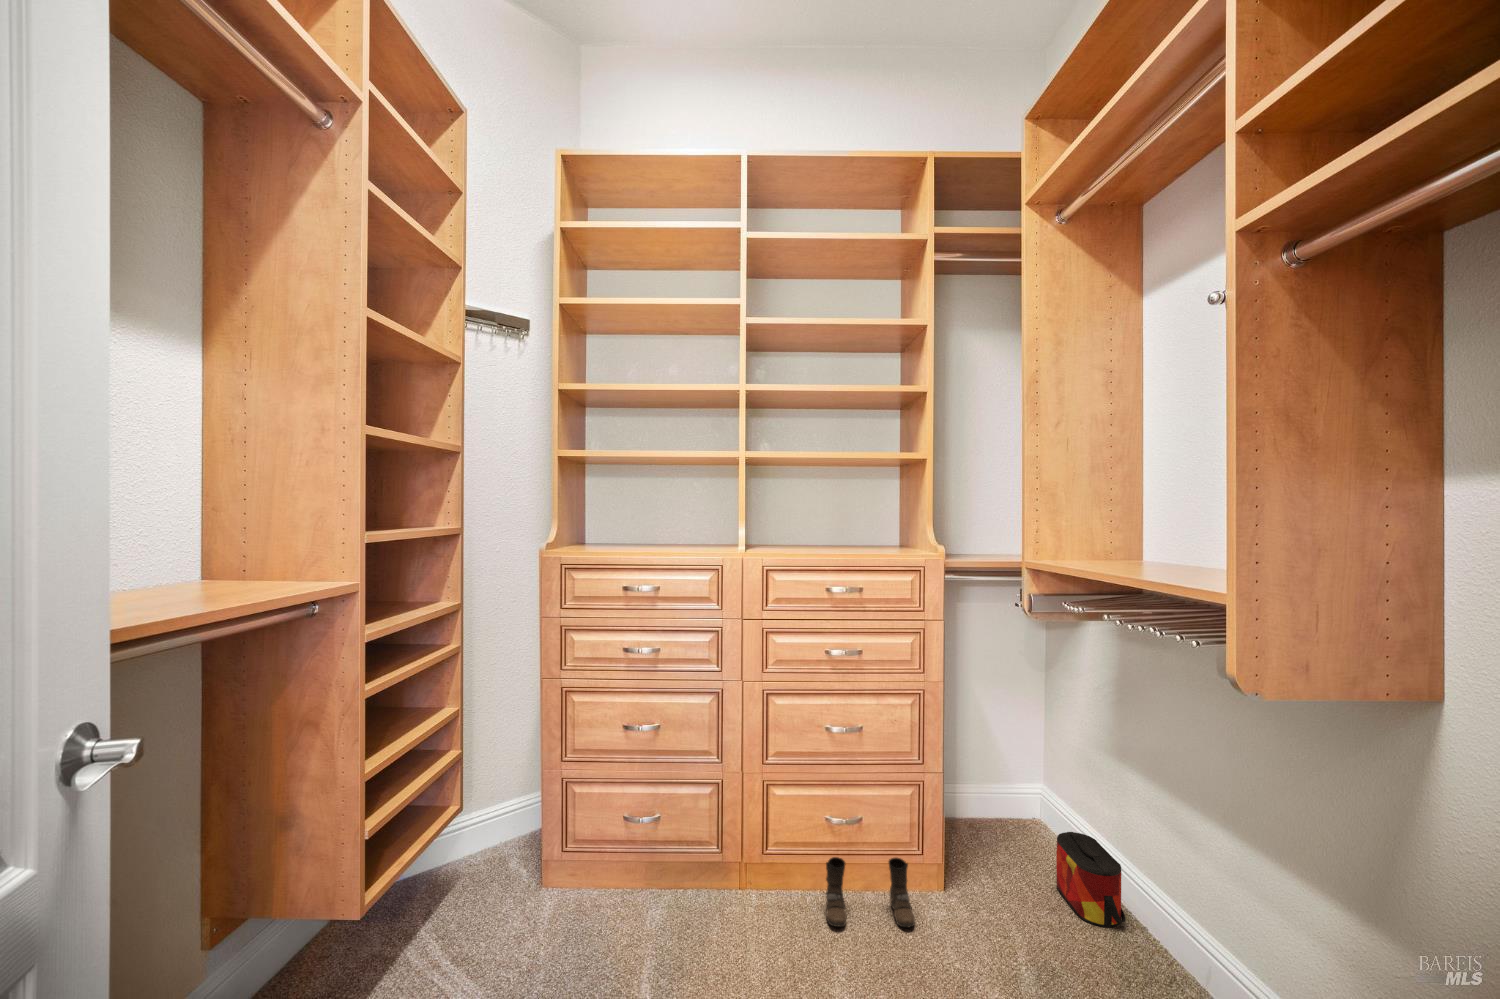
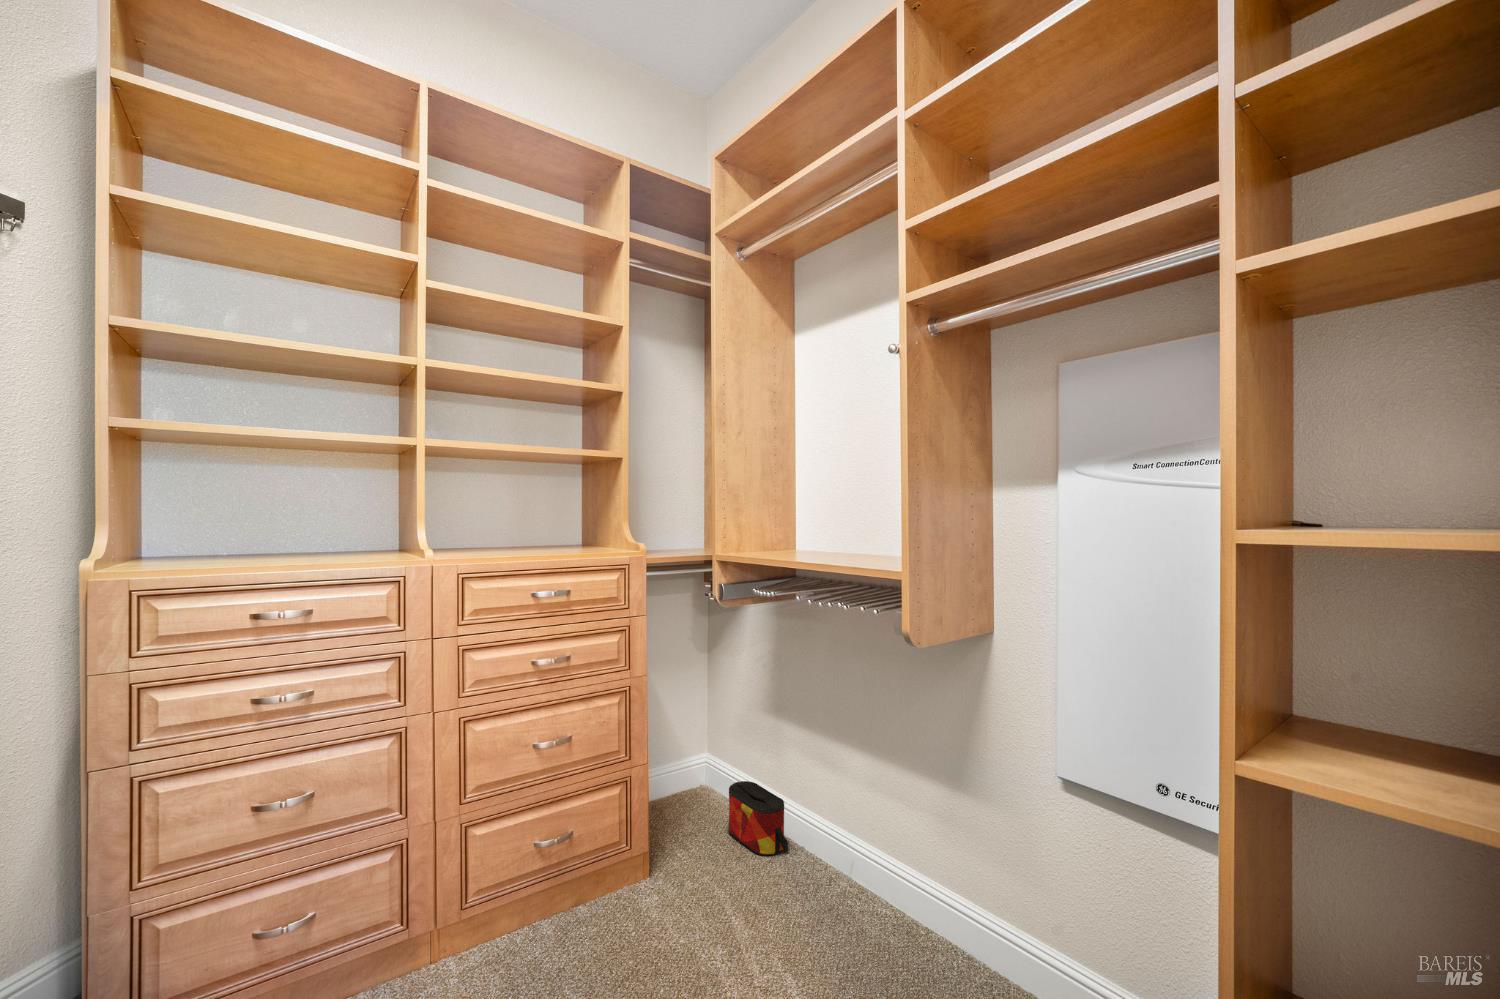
boots: present [826,857,915,927] -> none [537,857,633,955]

